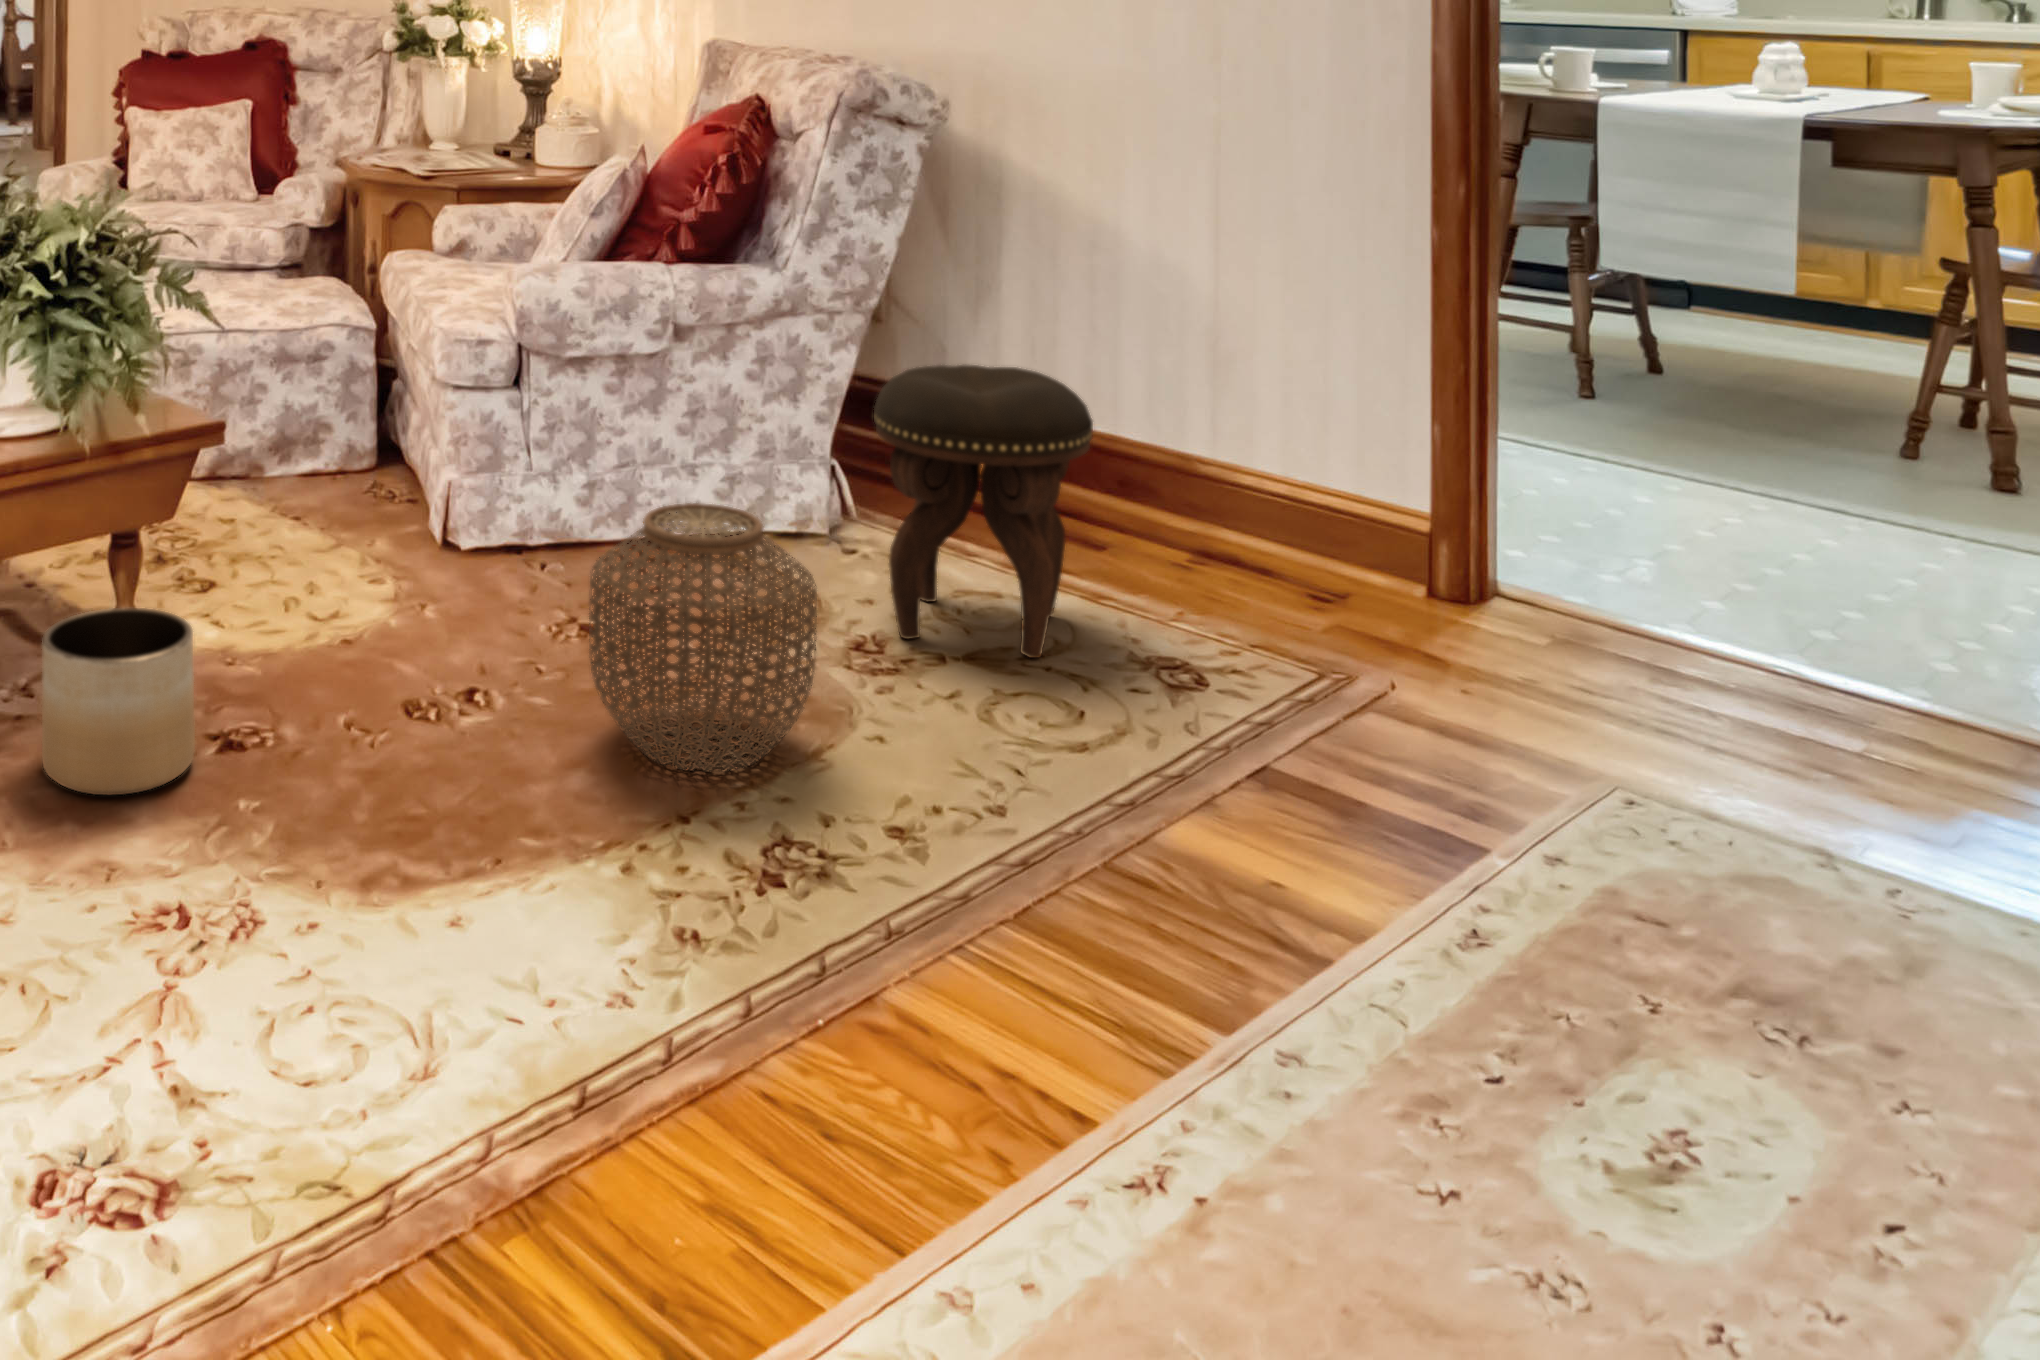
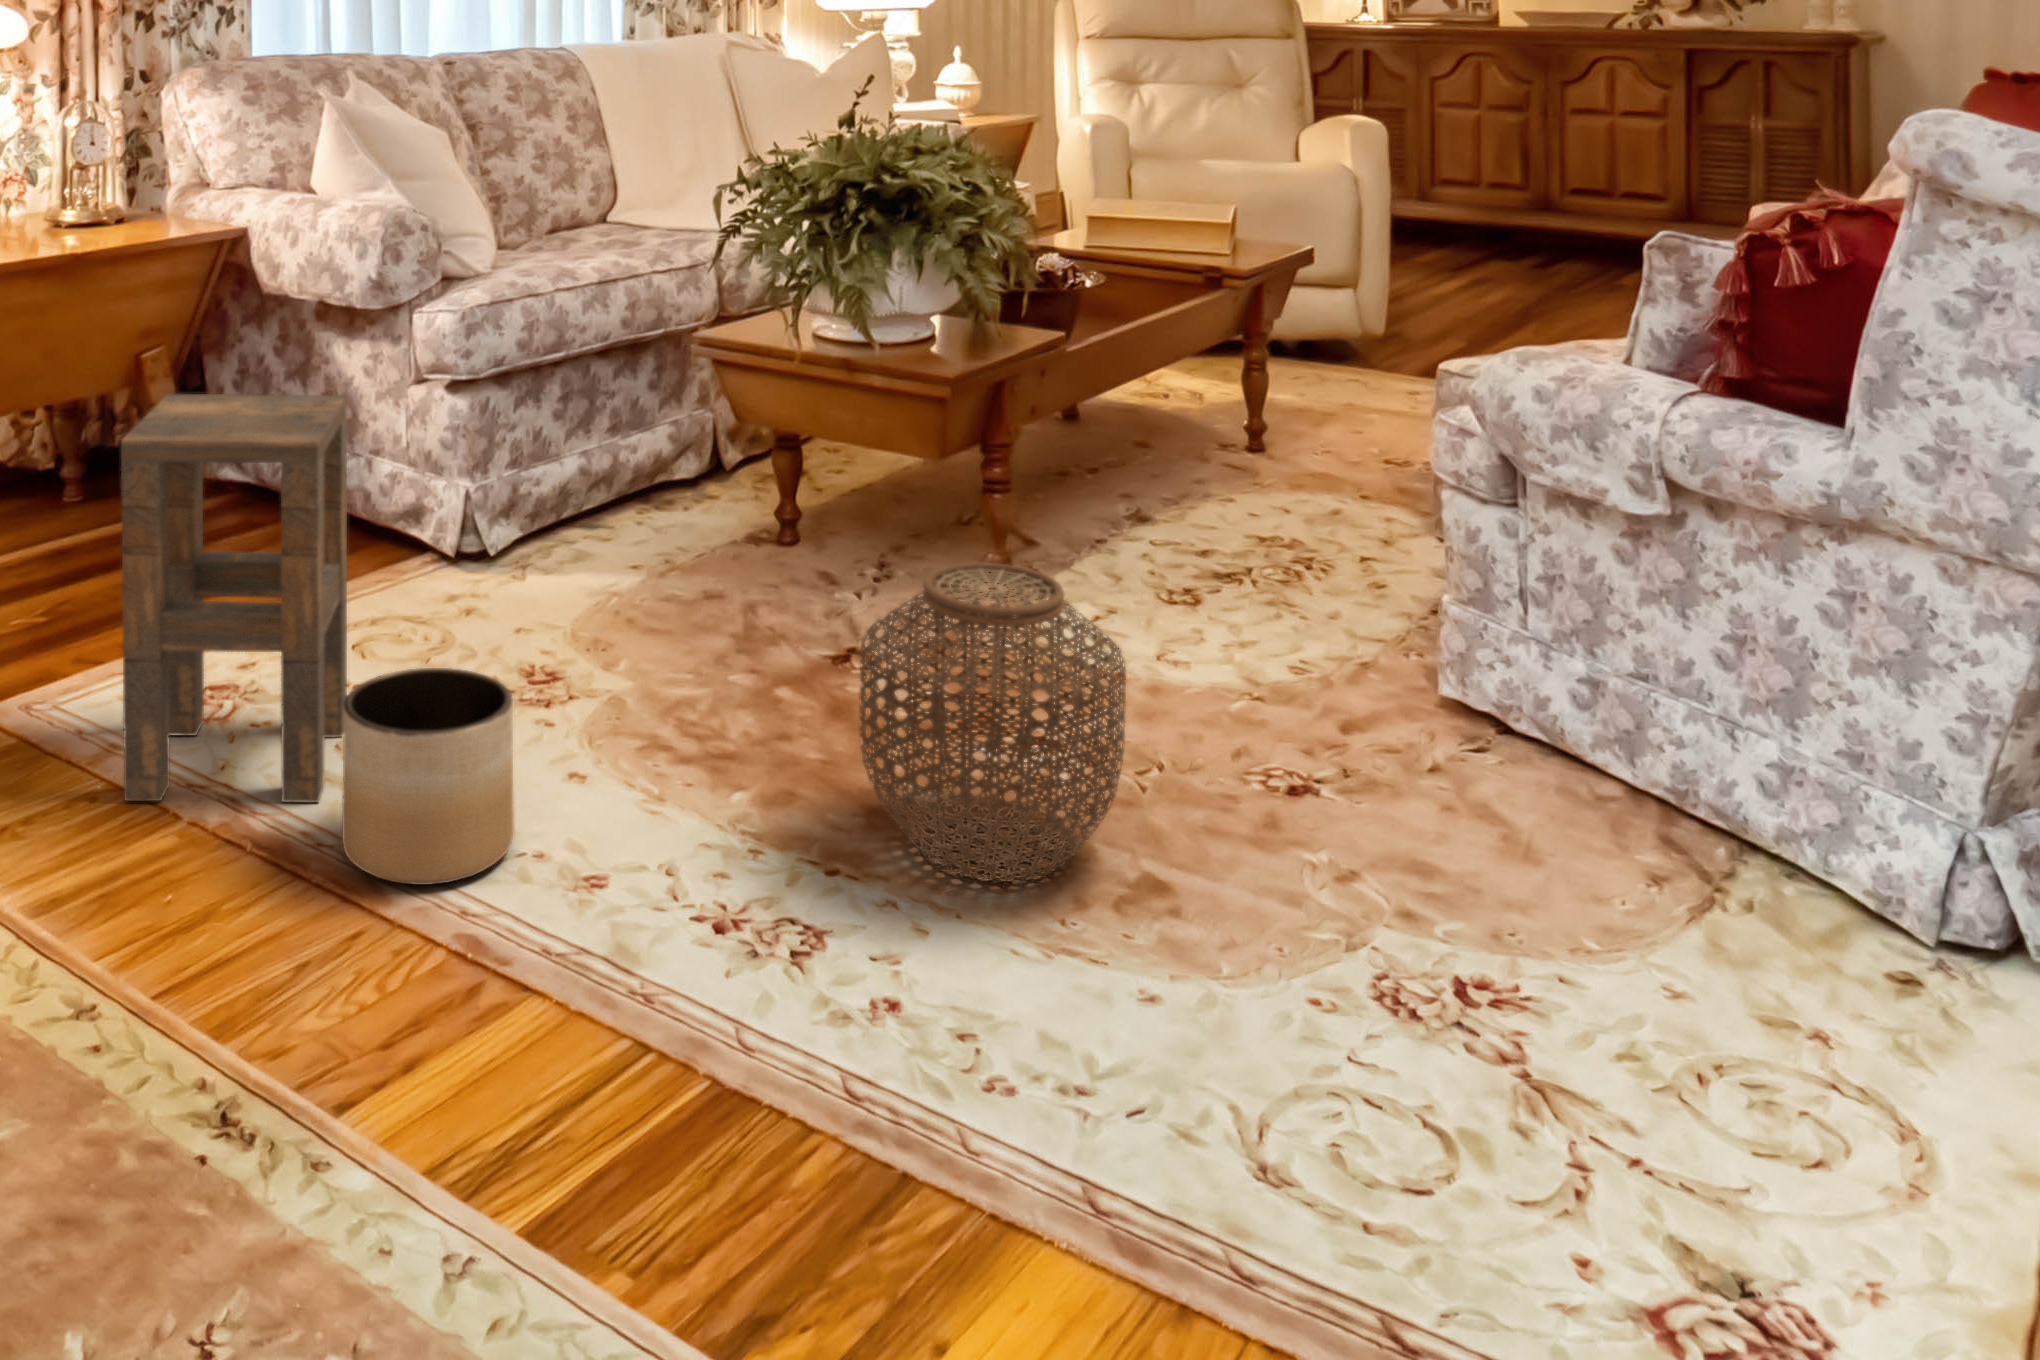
footstool: present [874,365,1093,658] -> none [1459,604,1859,1137]
planter: present [42,608,195,795] -> present [342,668,514,885]
side table: none [221,618,541,1273] -> present [121,394,347,803]

